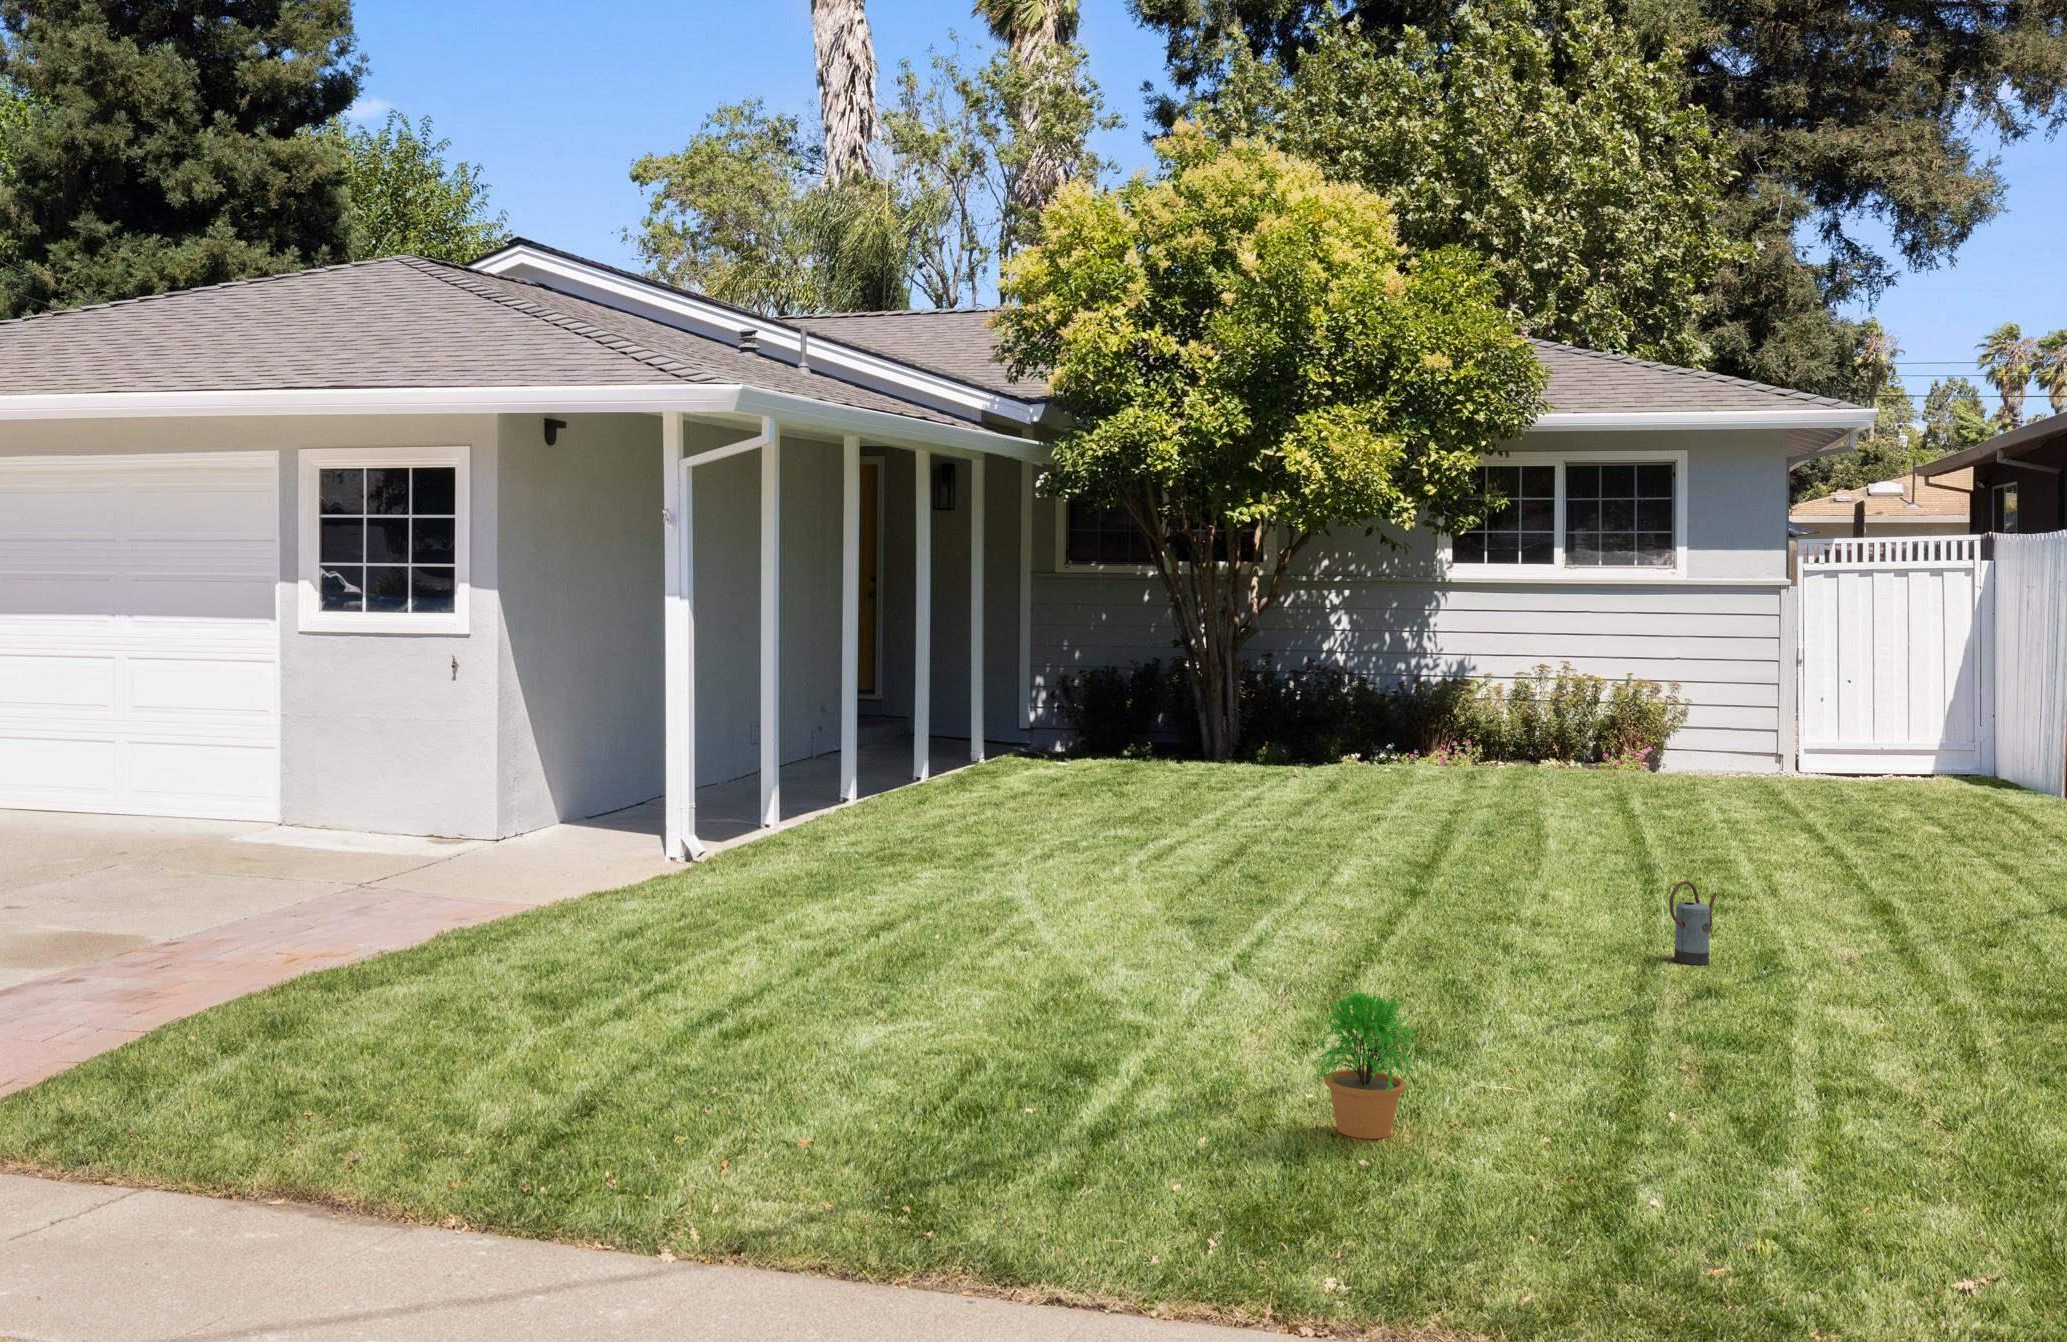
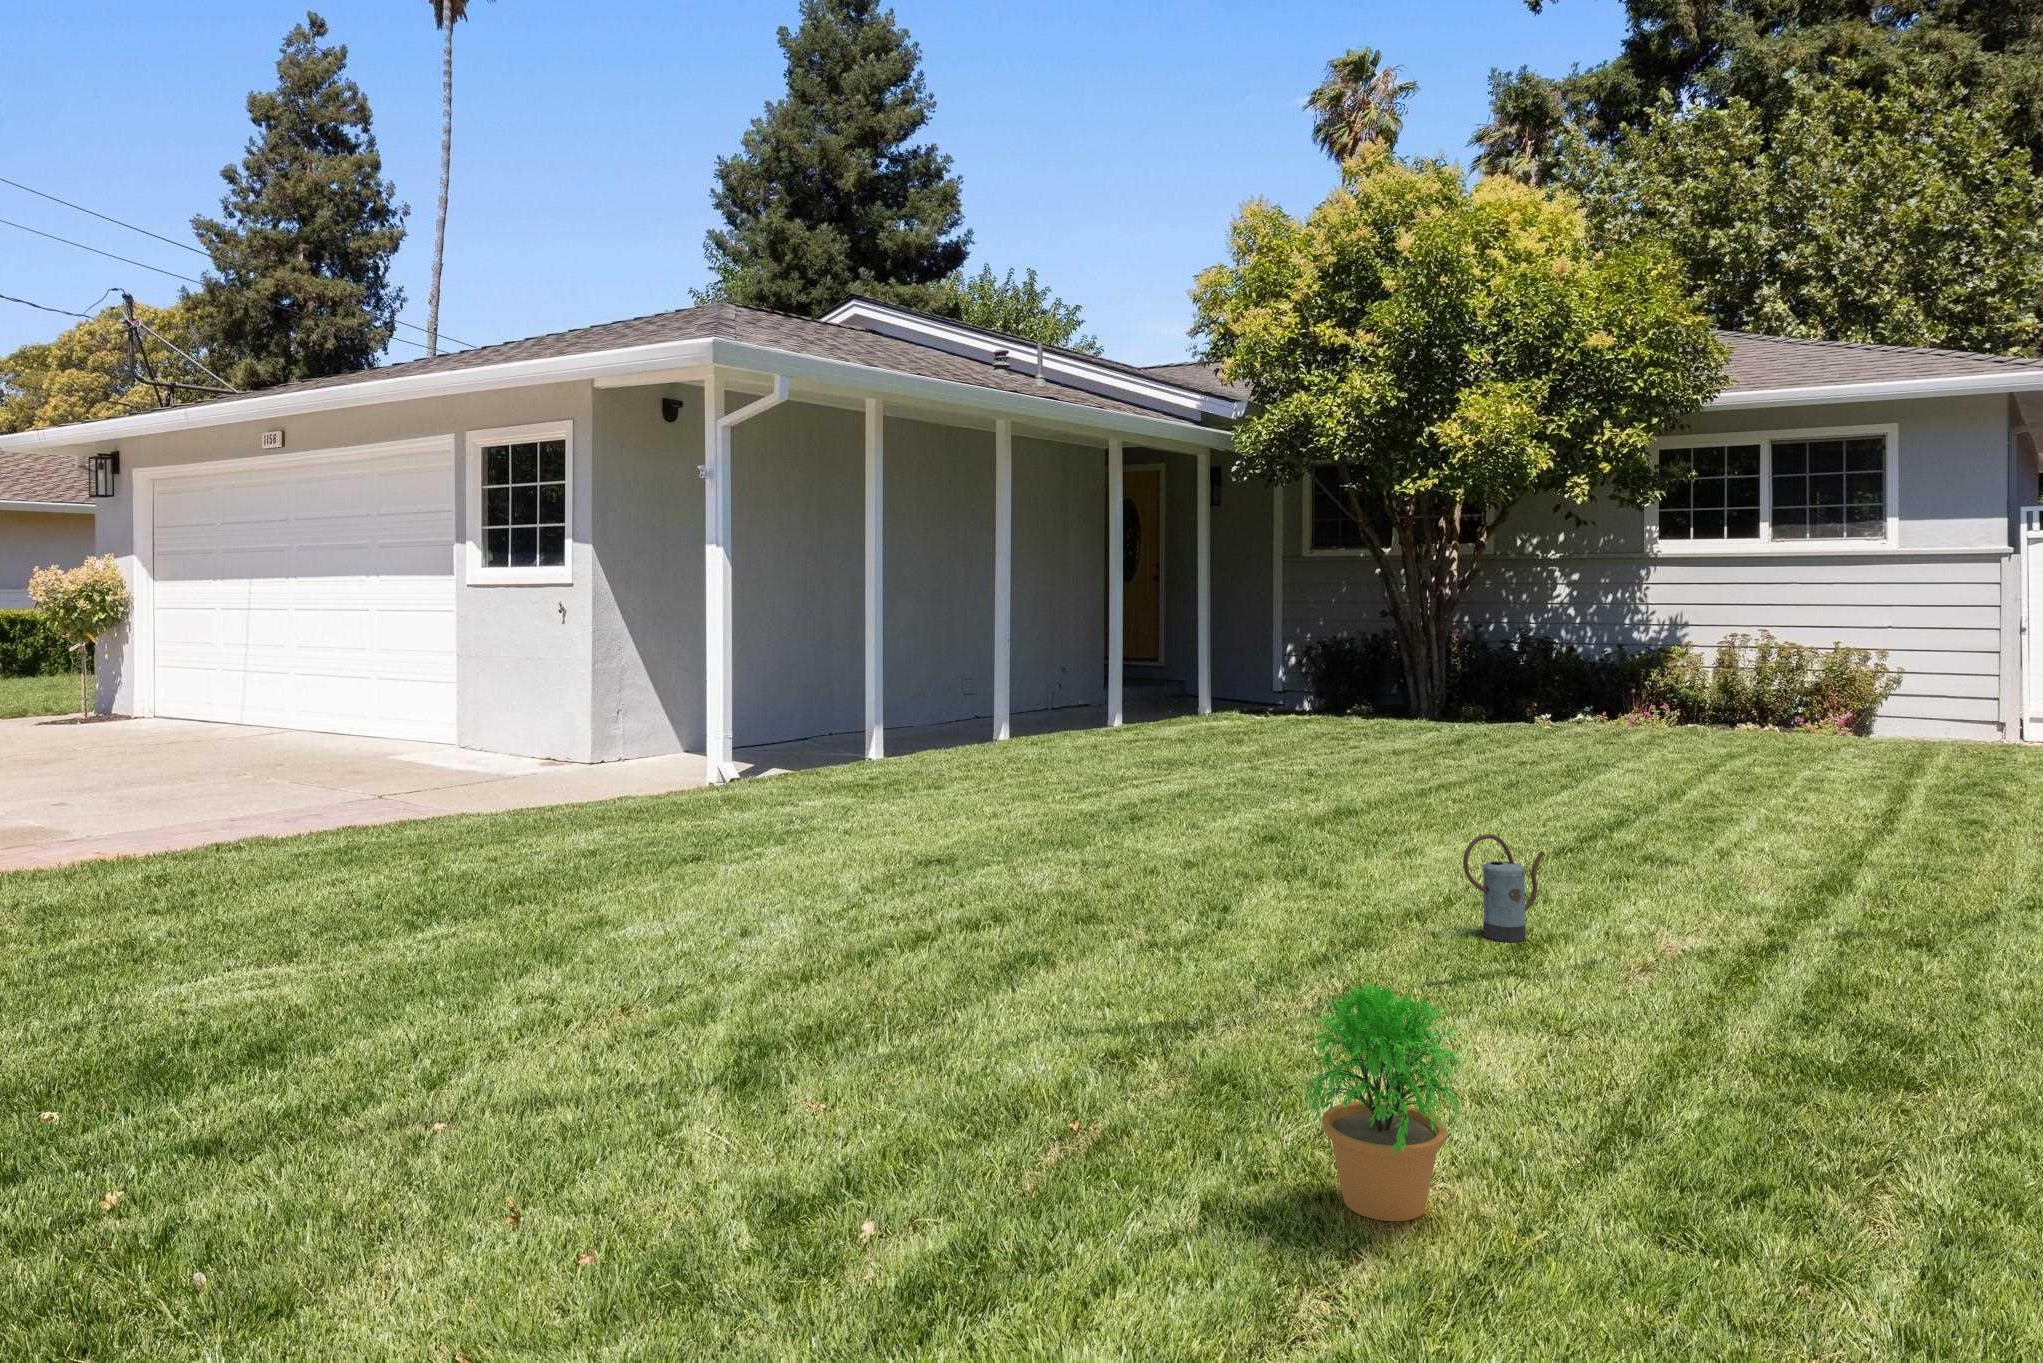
potted plant: present [1313,991,1416,1139] -> present [1303,982,1470,1221]

